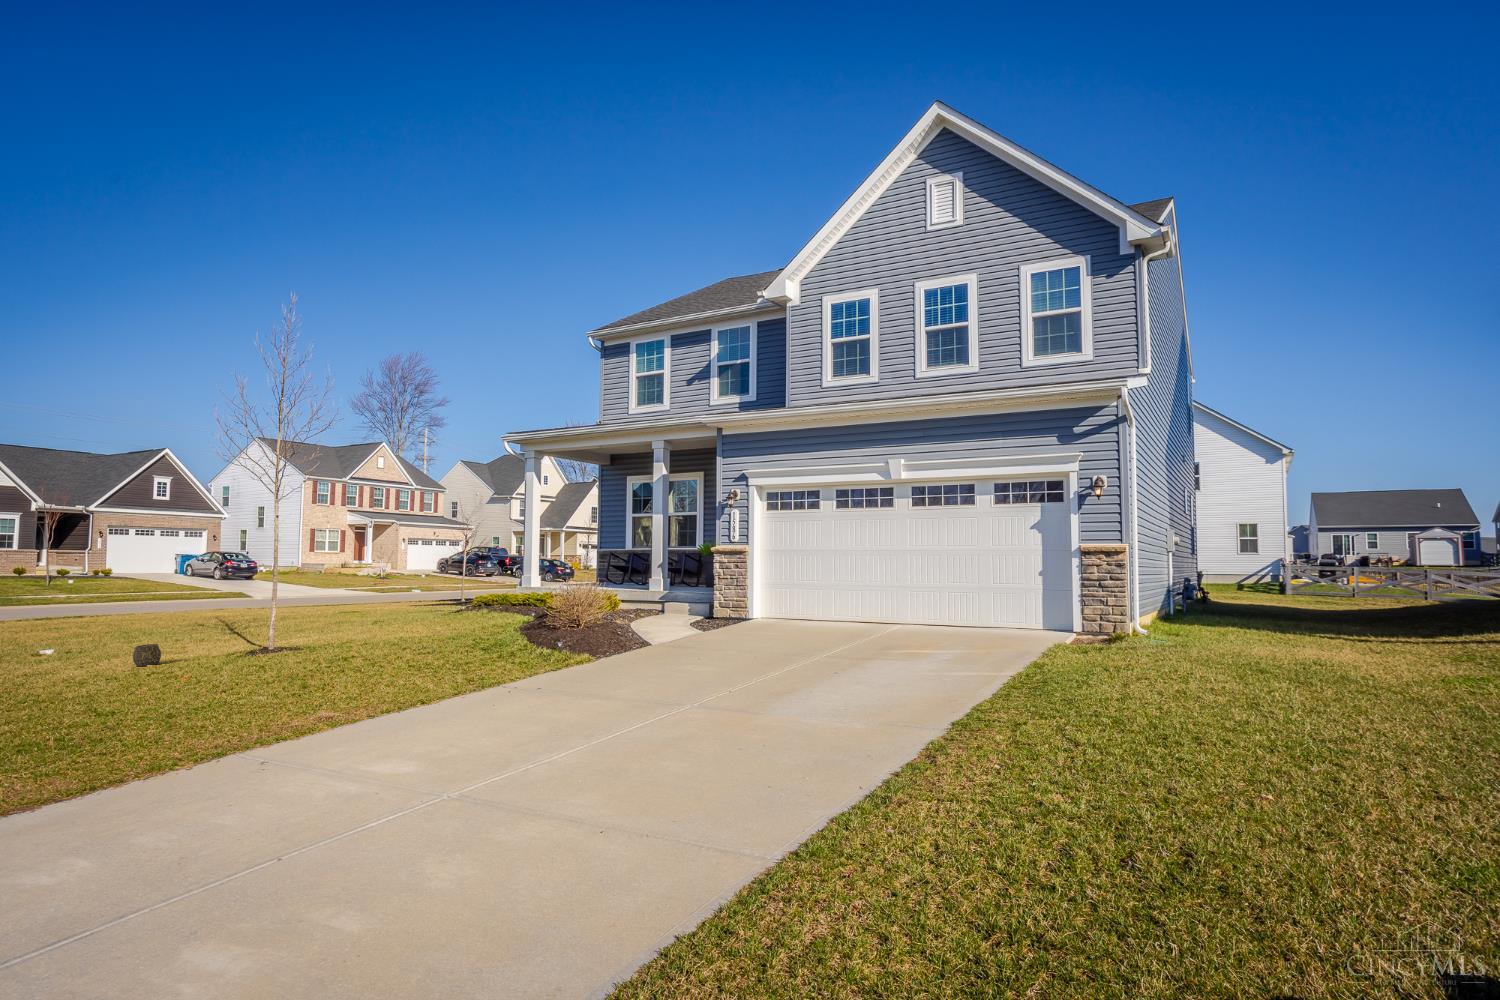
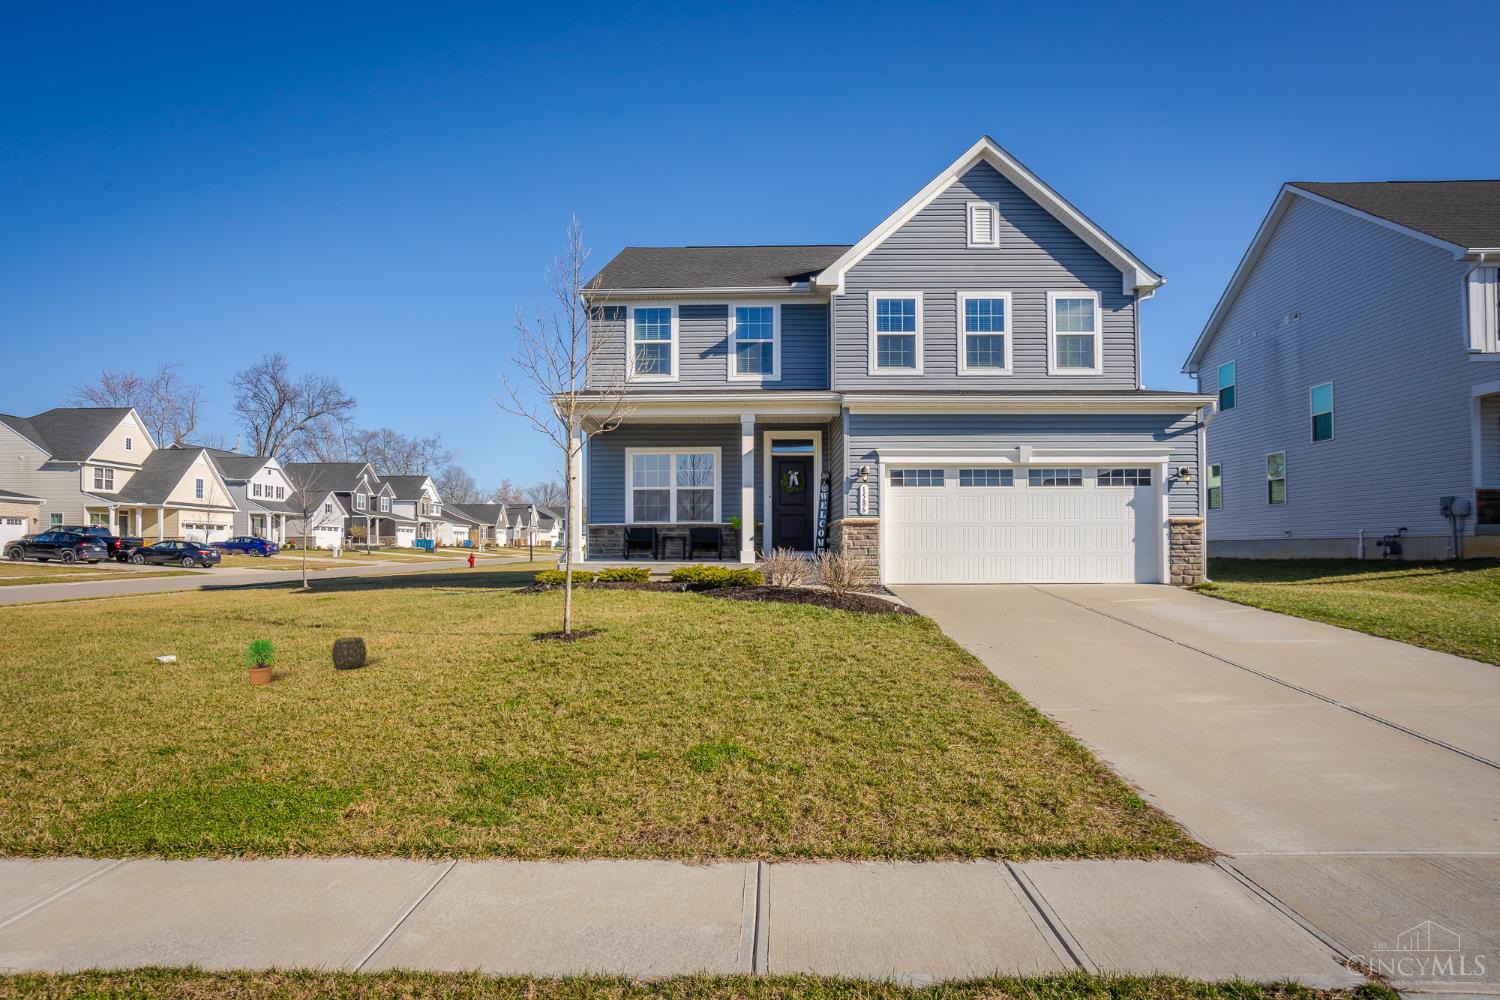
potted plant: none [60,642,91,673] -> present [243,640,277,685]

